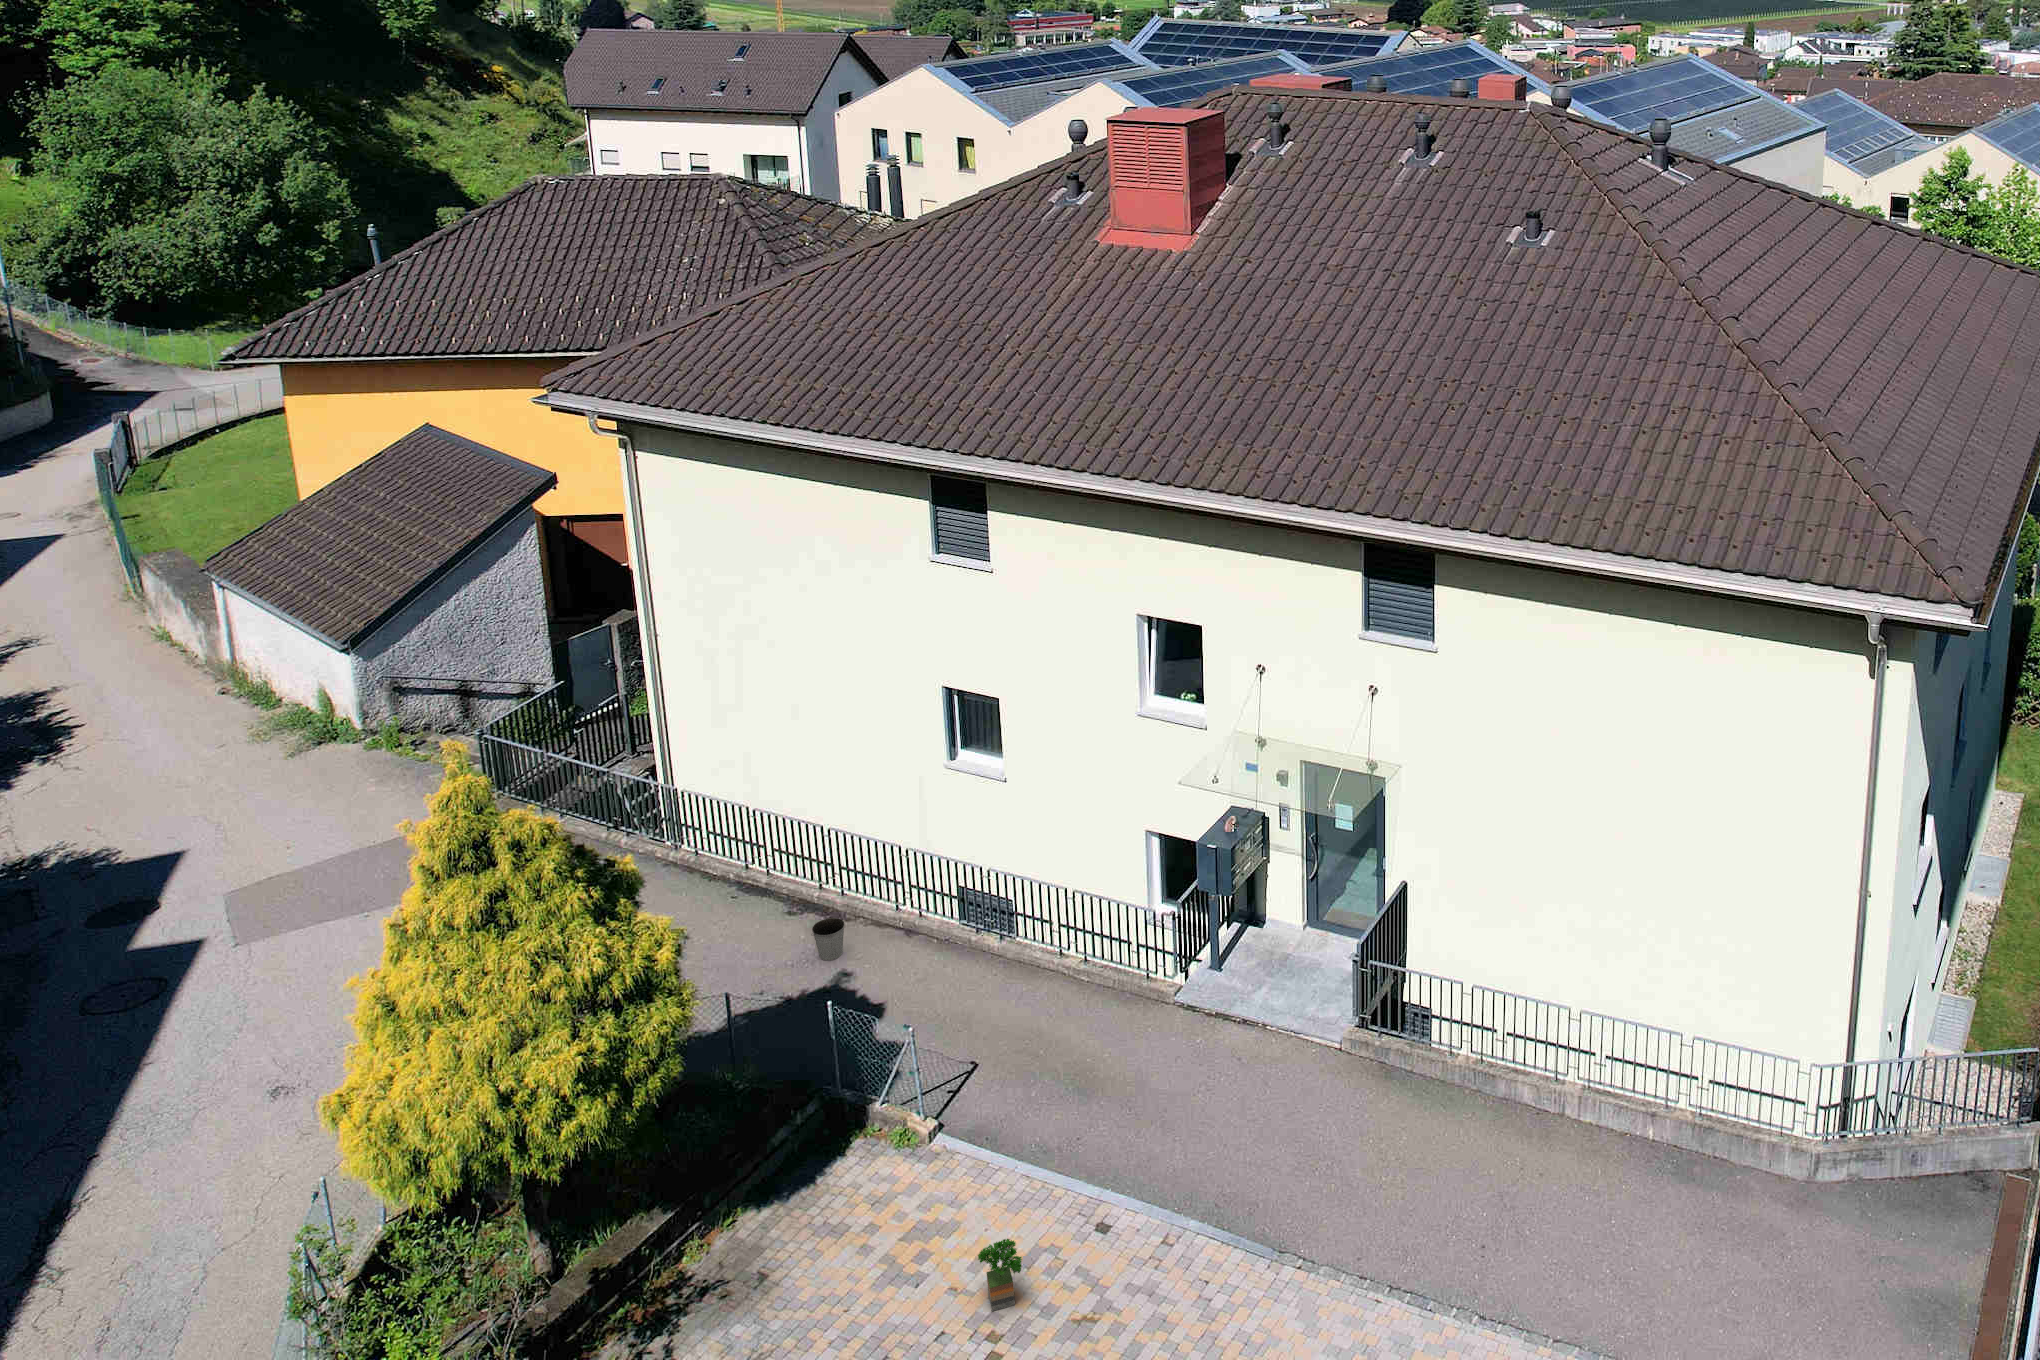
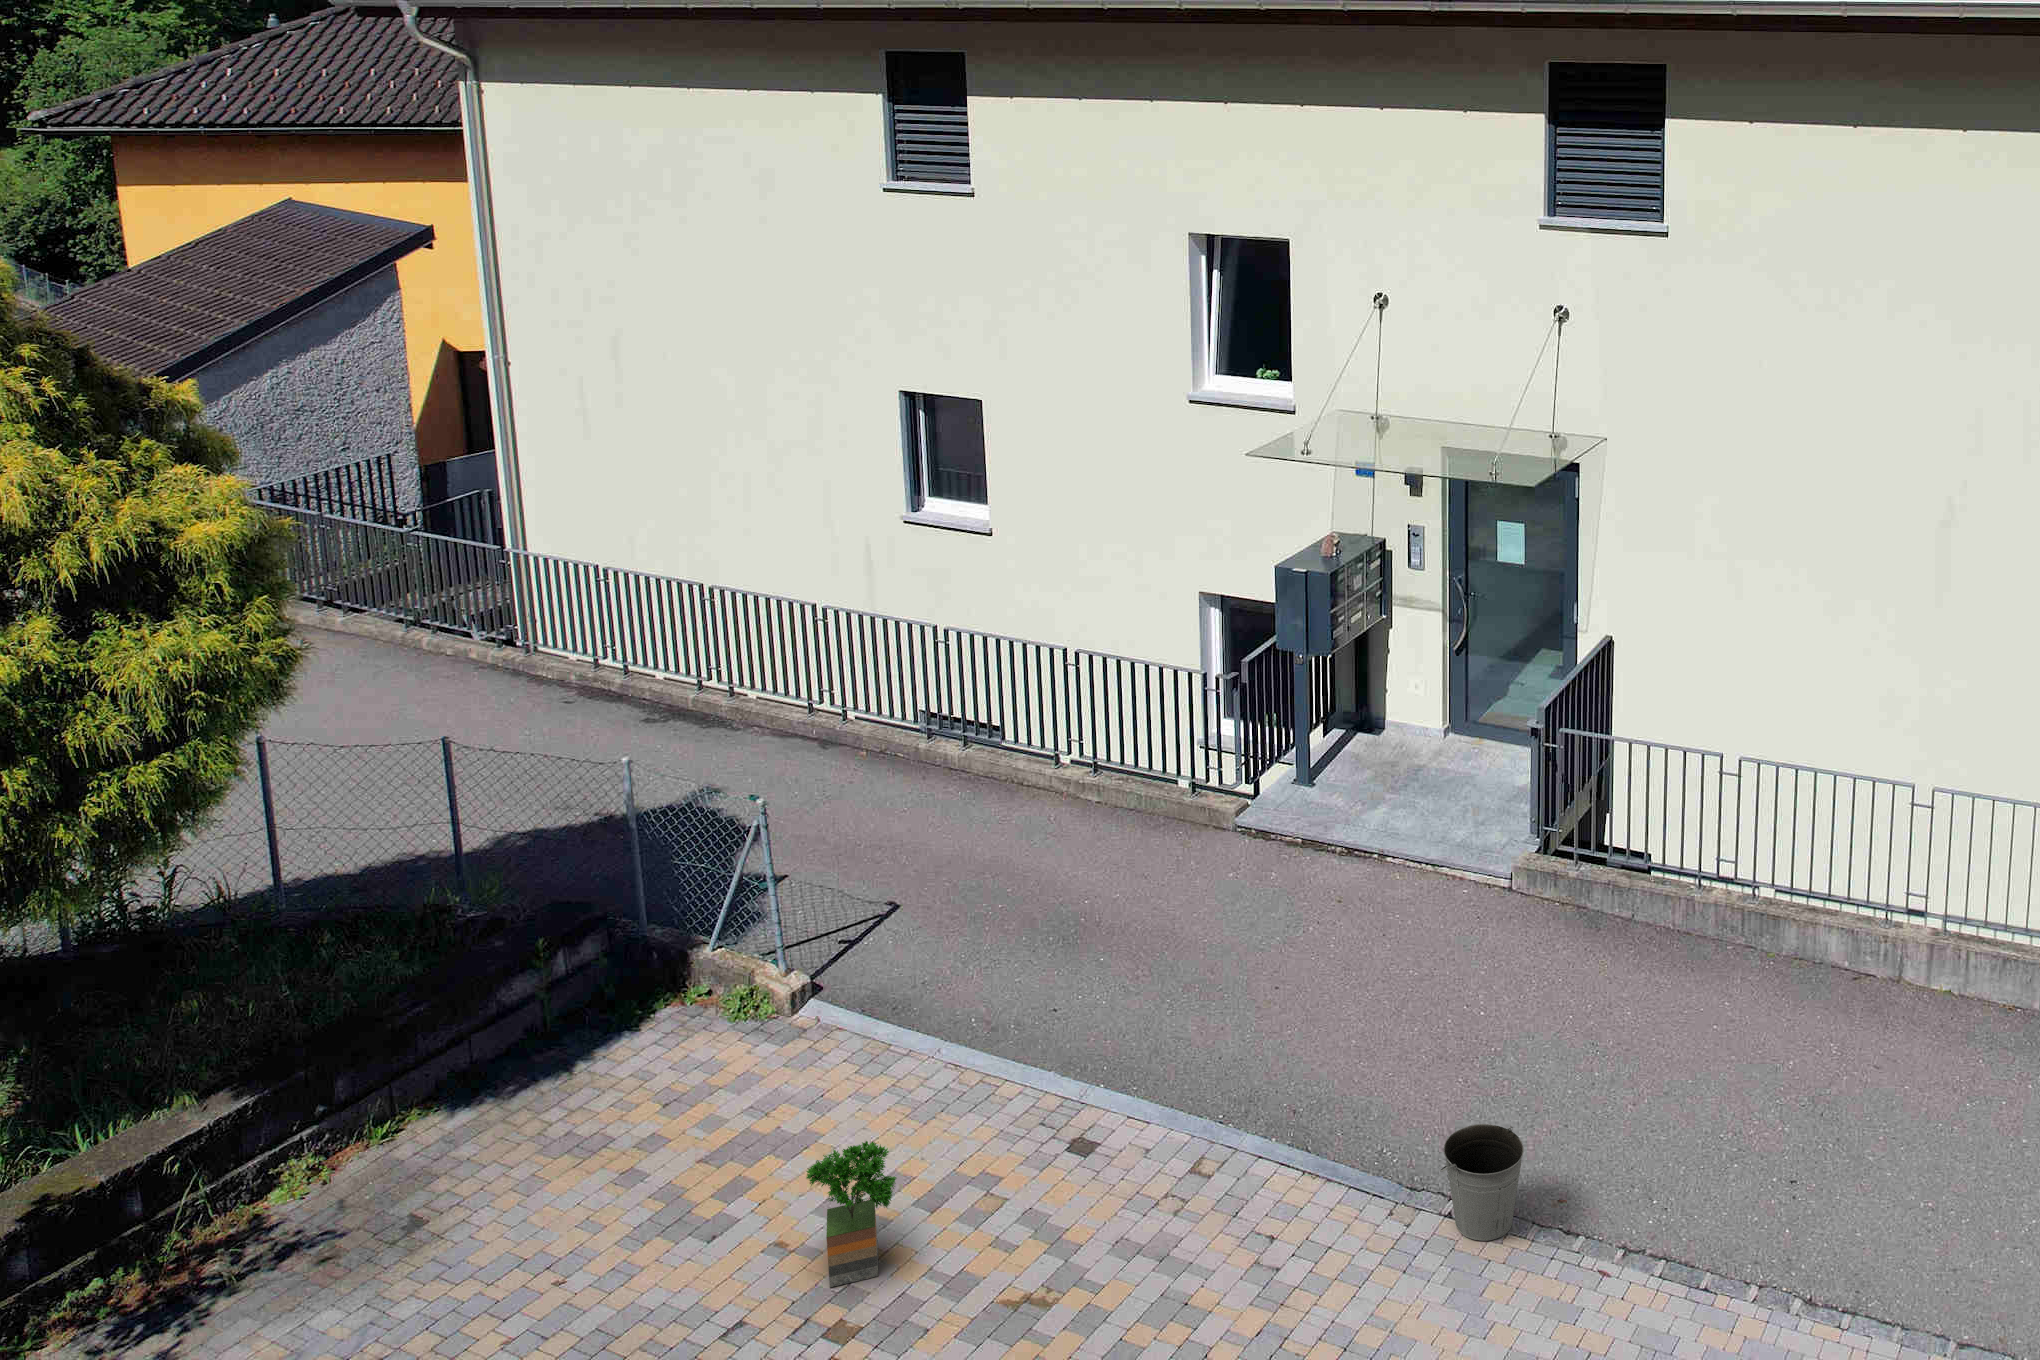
bucket: present [811,918,844,960] -> present [1440,1124,1524,1241]

